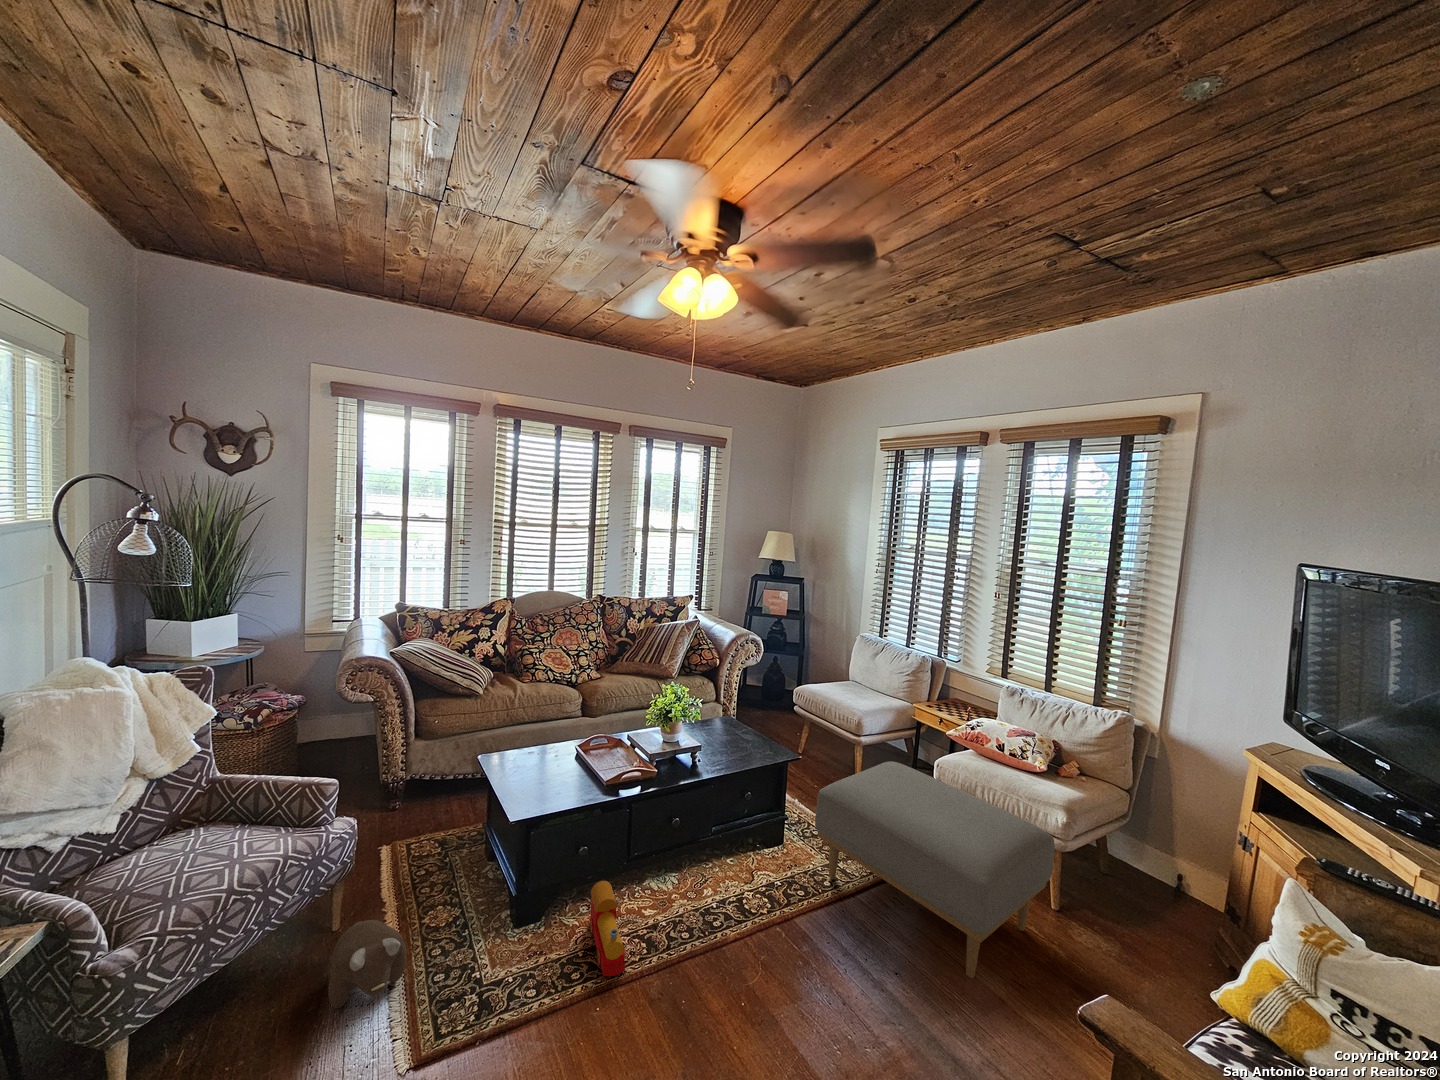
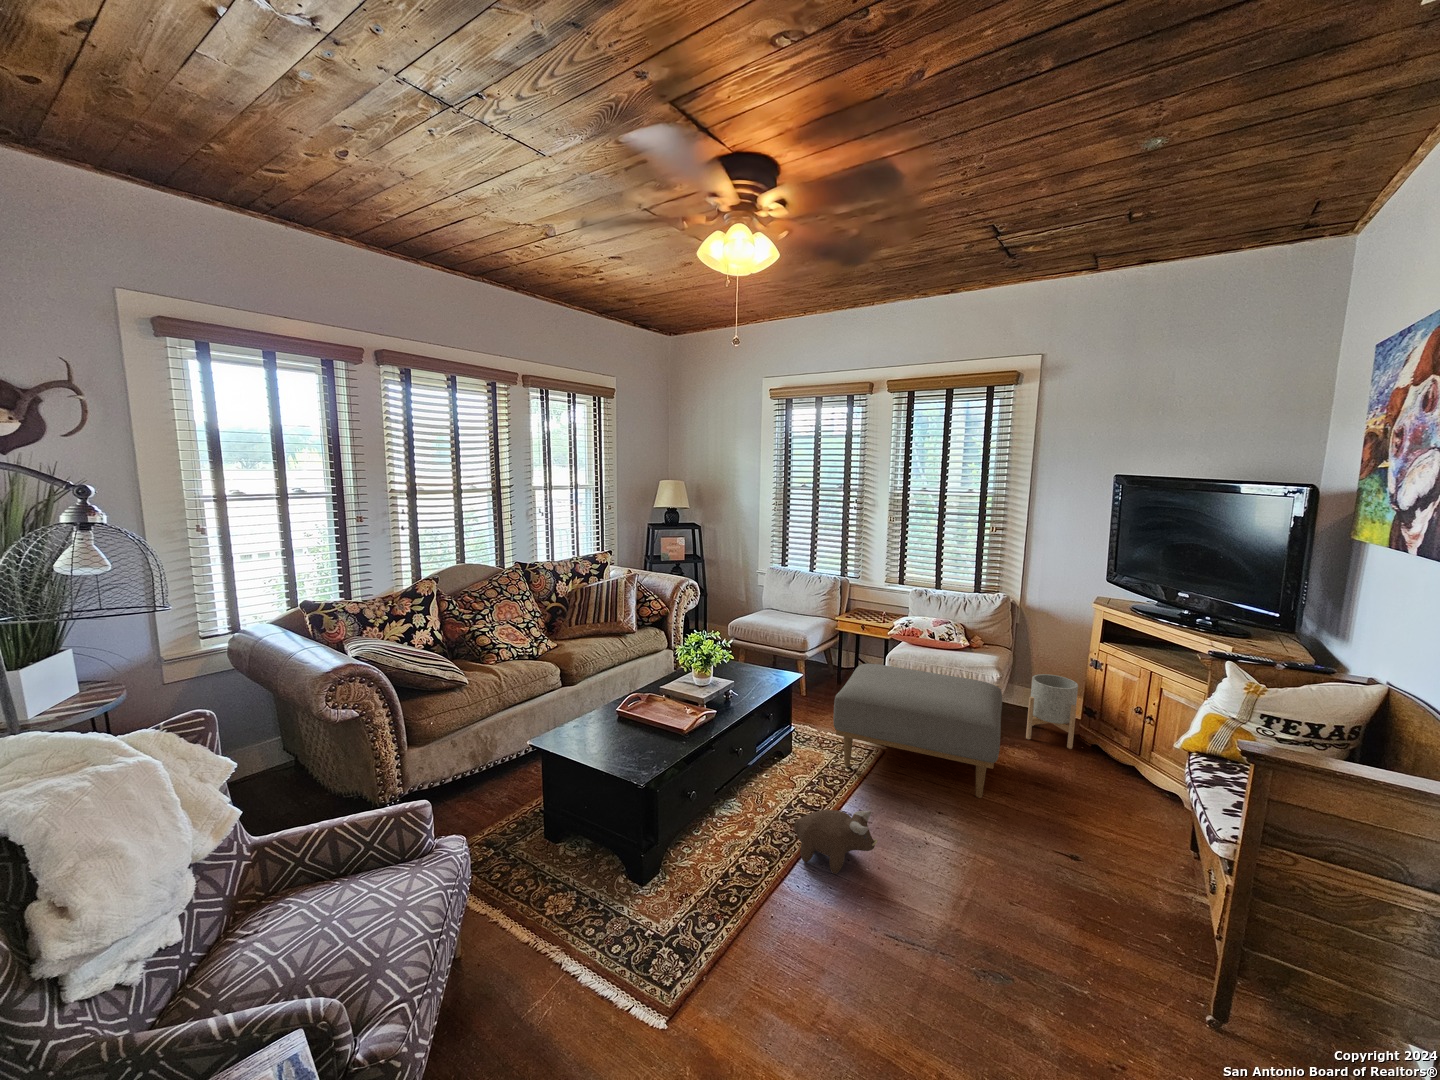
planter: none [1118,836,1216,962] -> present [1026,674,1078,749]
toy train: present [590,881,625,976] -> none [702,817,767,890]
plush toy: present [328,920,407,1008] -> present [794,810,877,874]

